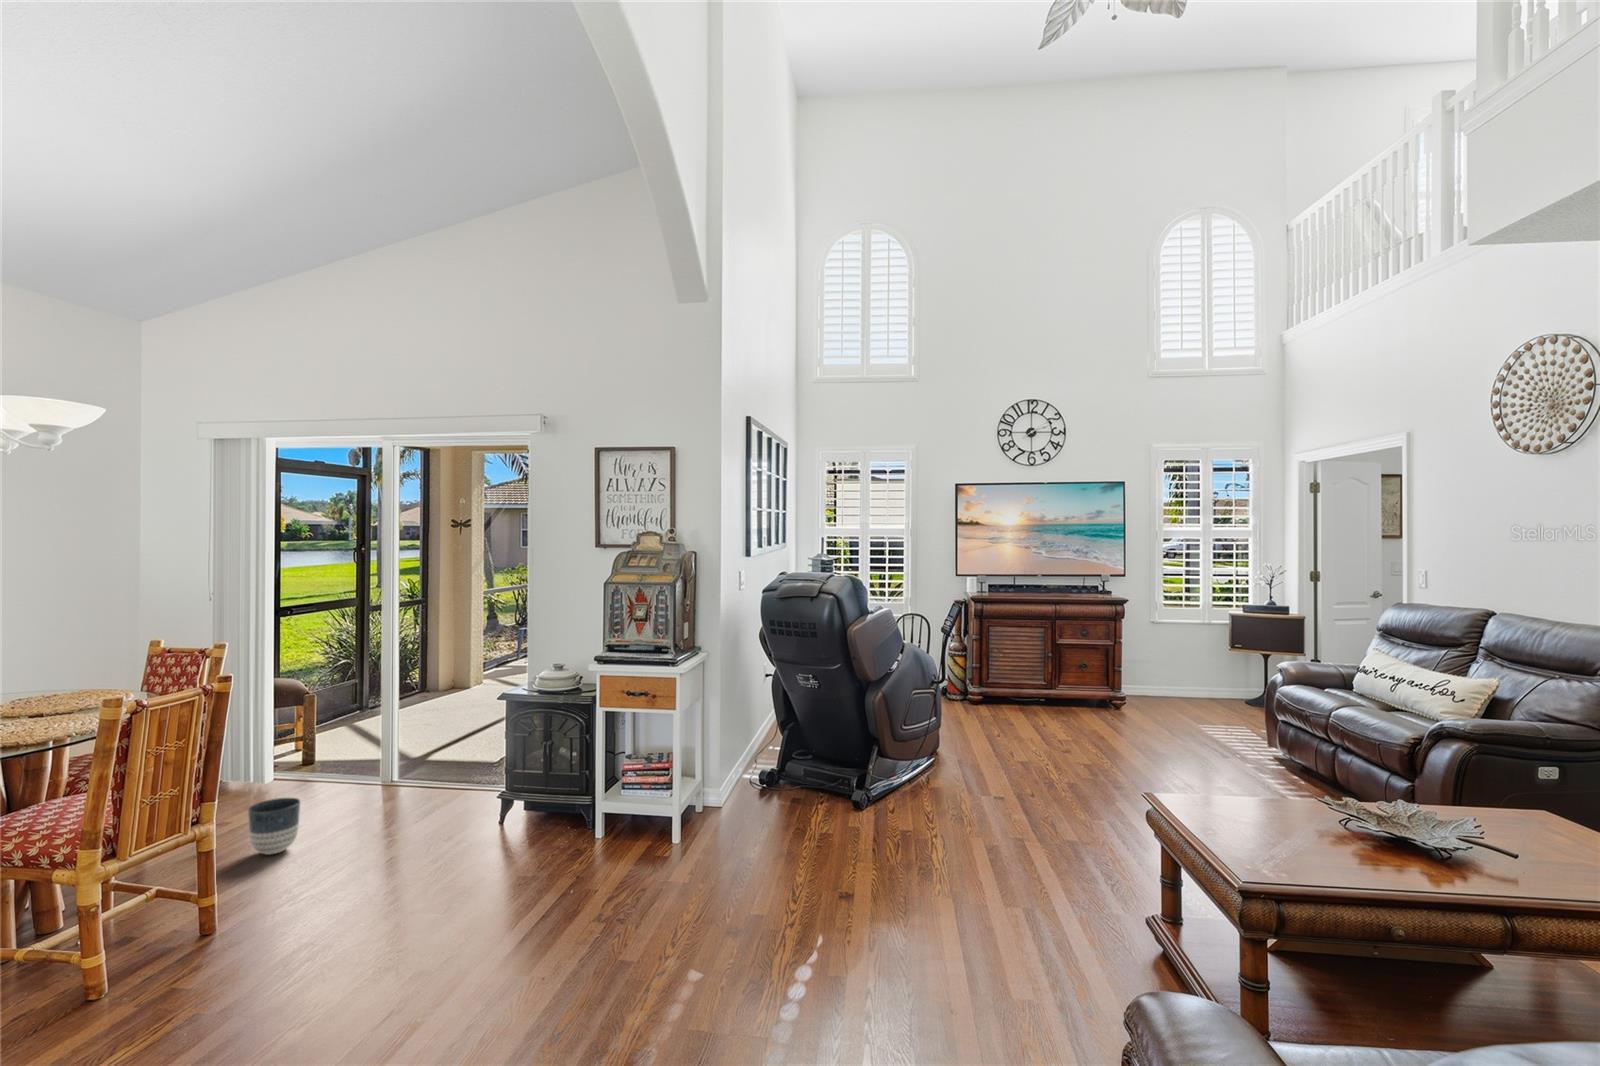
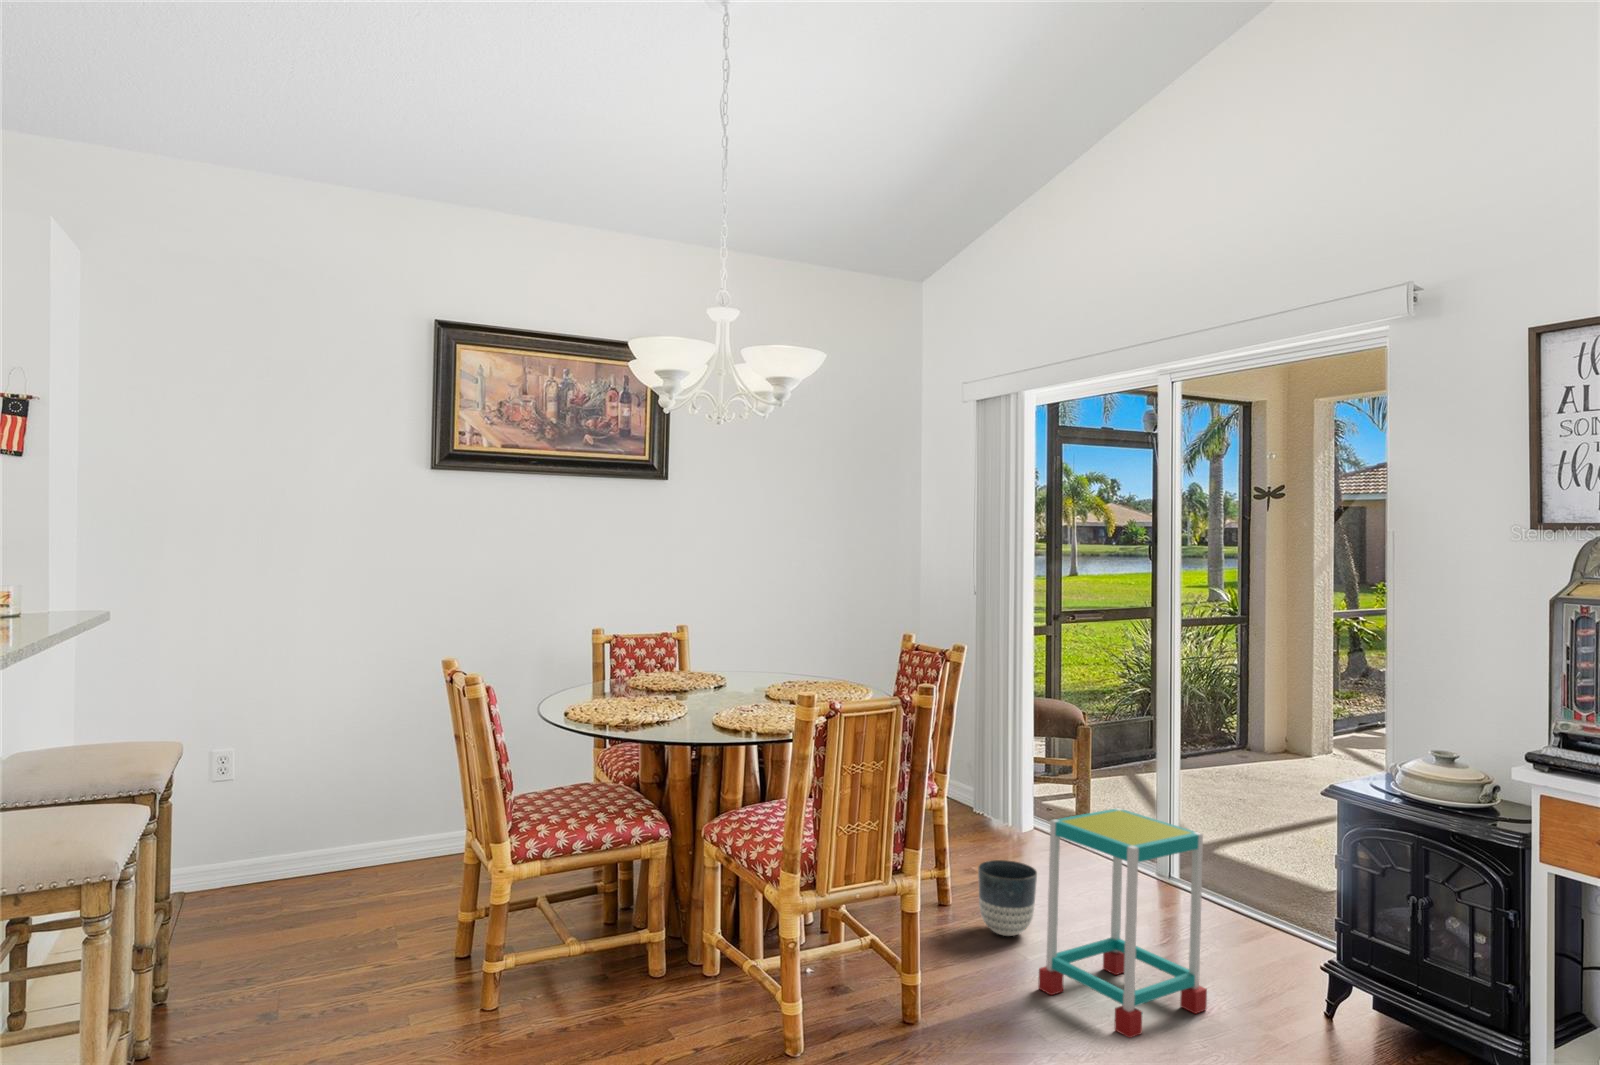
side table: none [314,738,433,878] -> present [1038,808,1207,1038]

